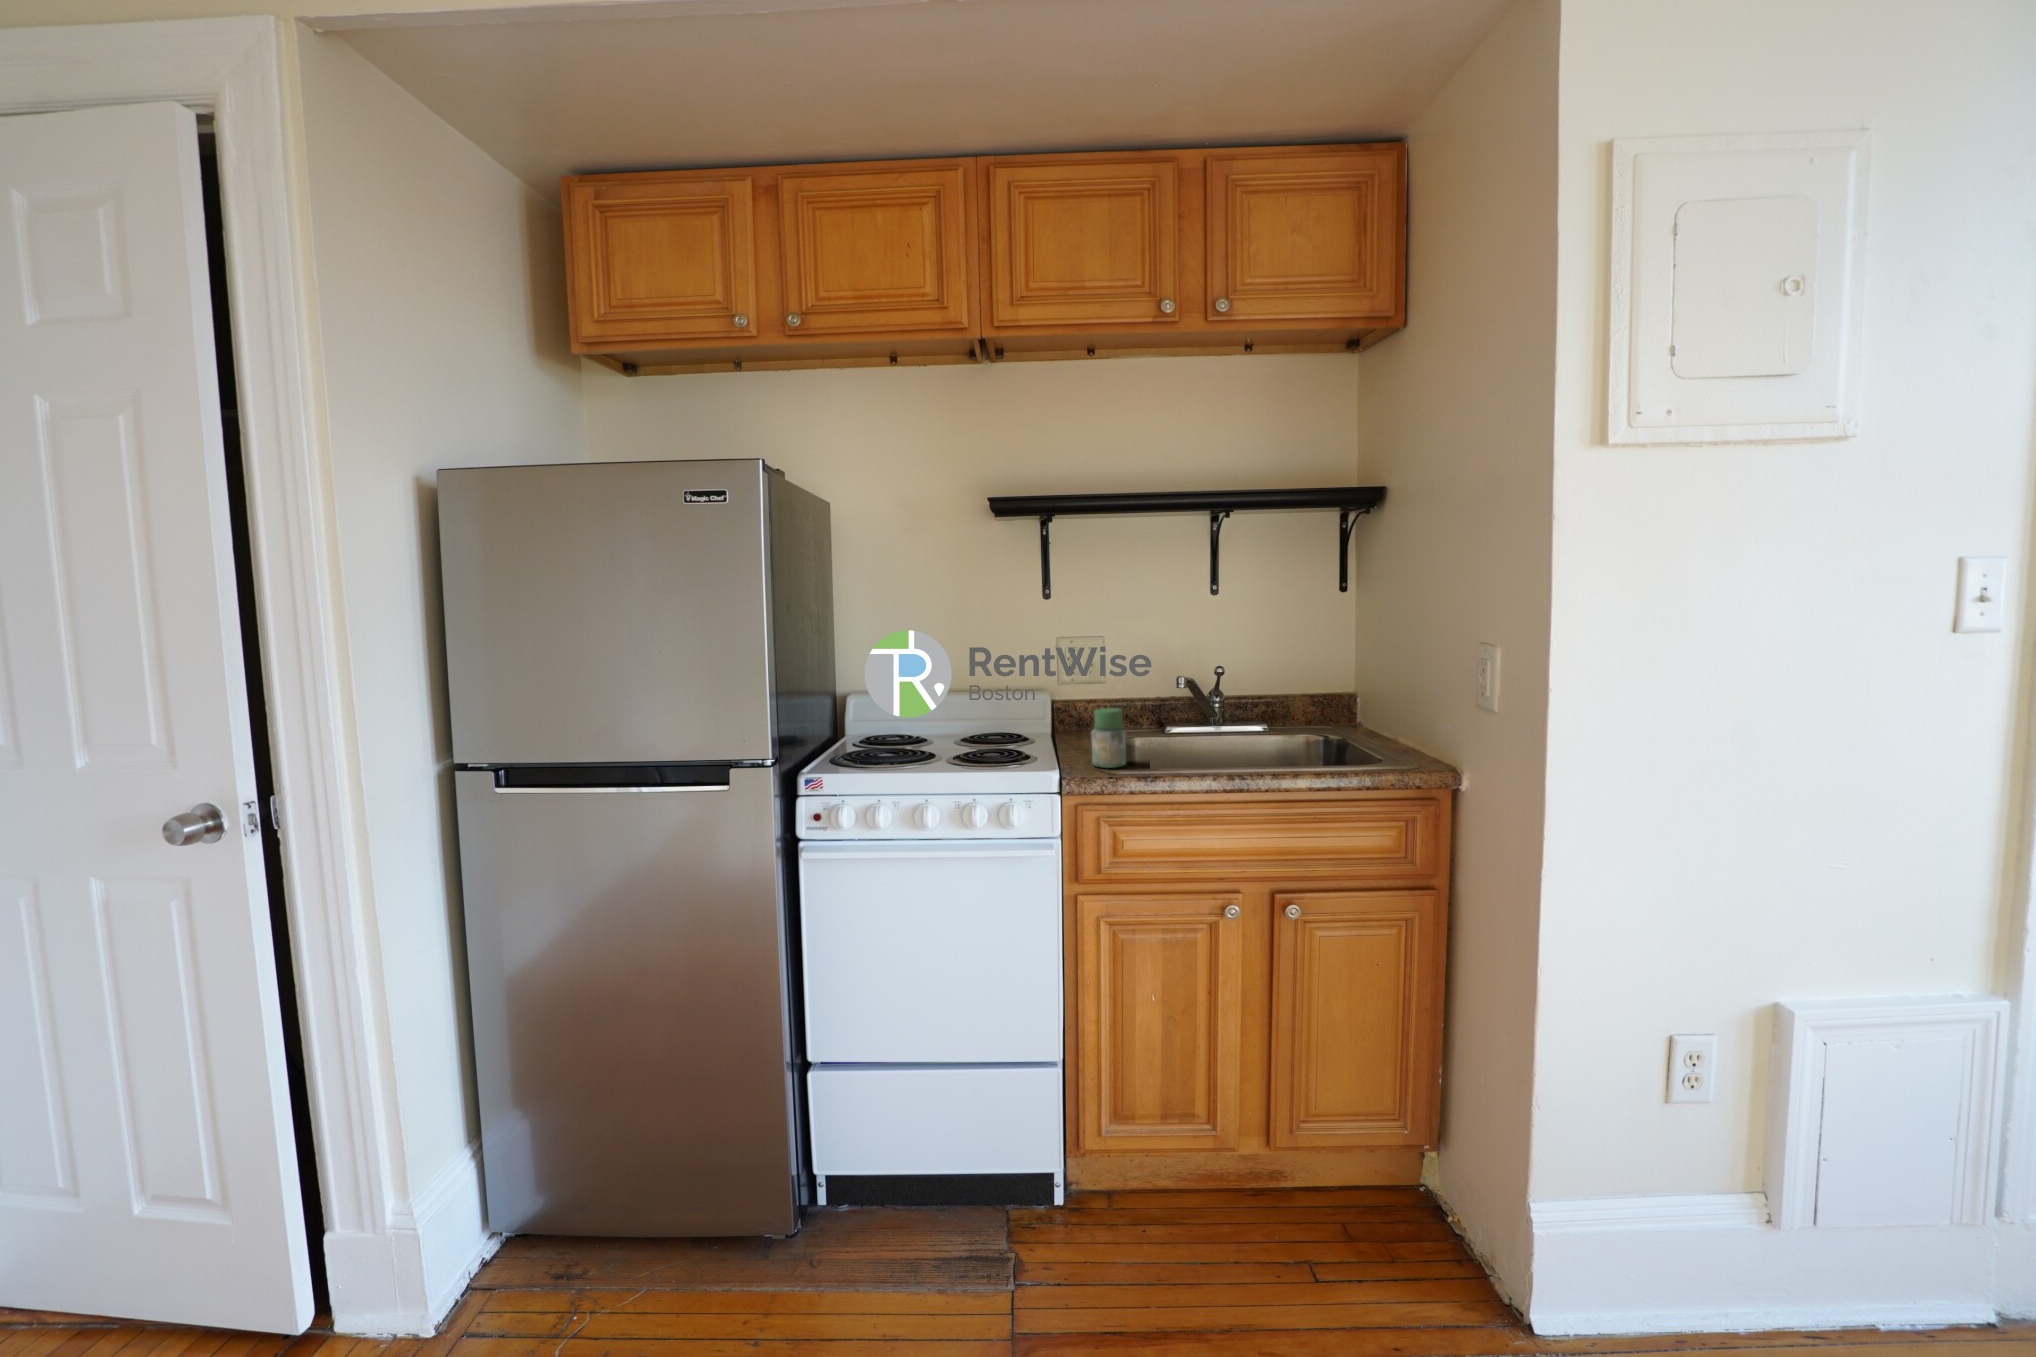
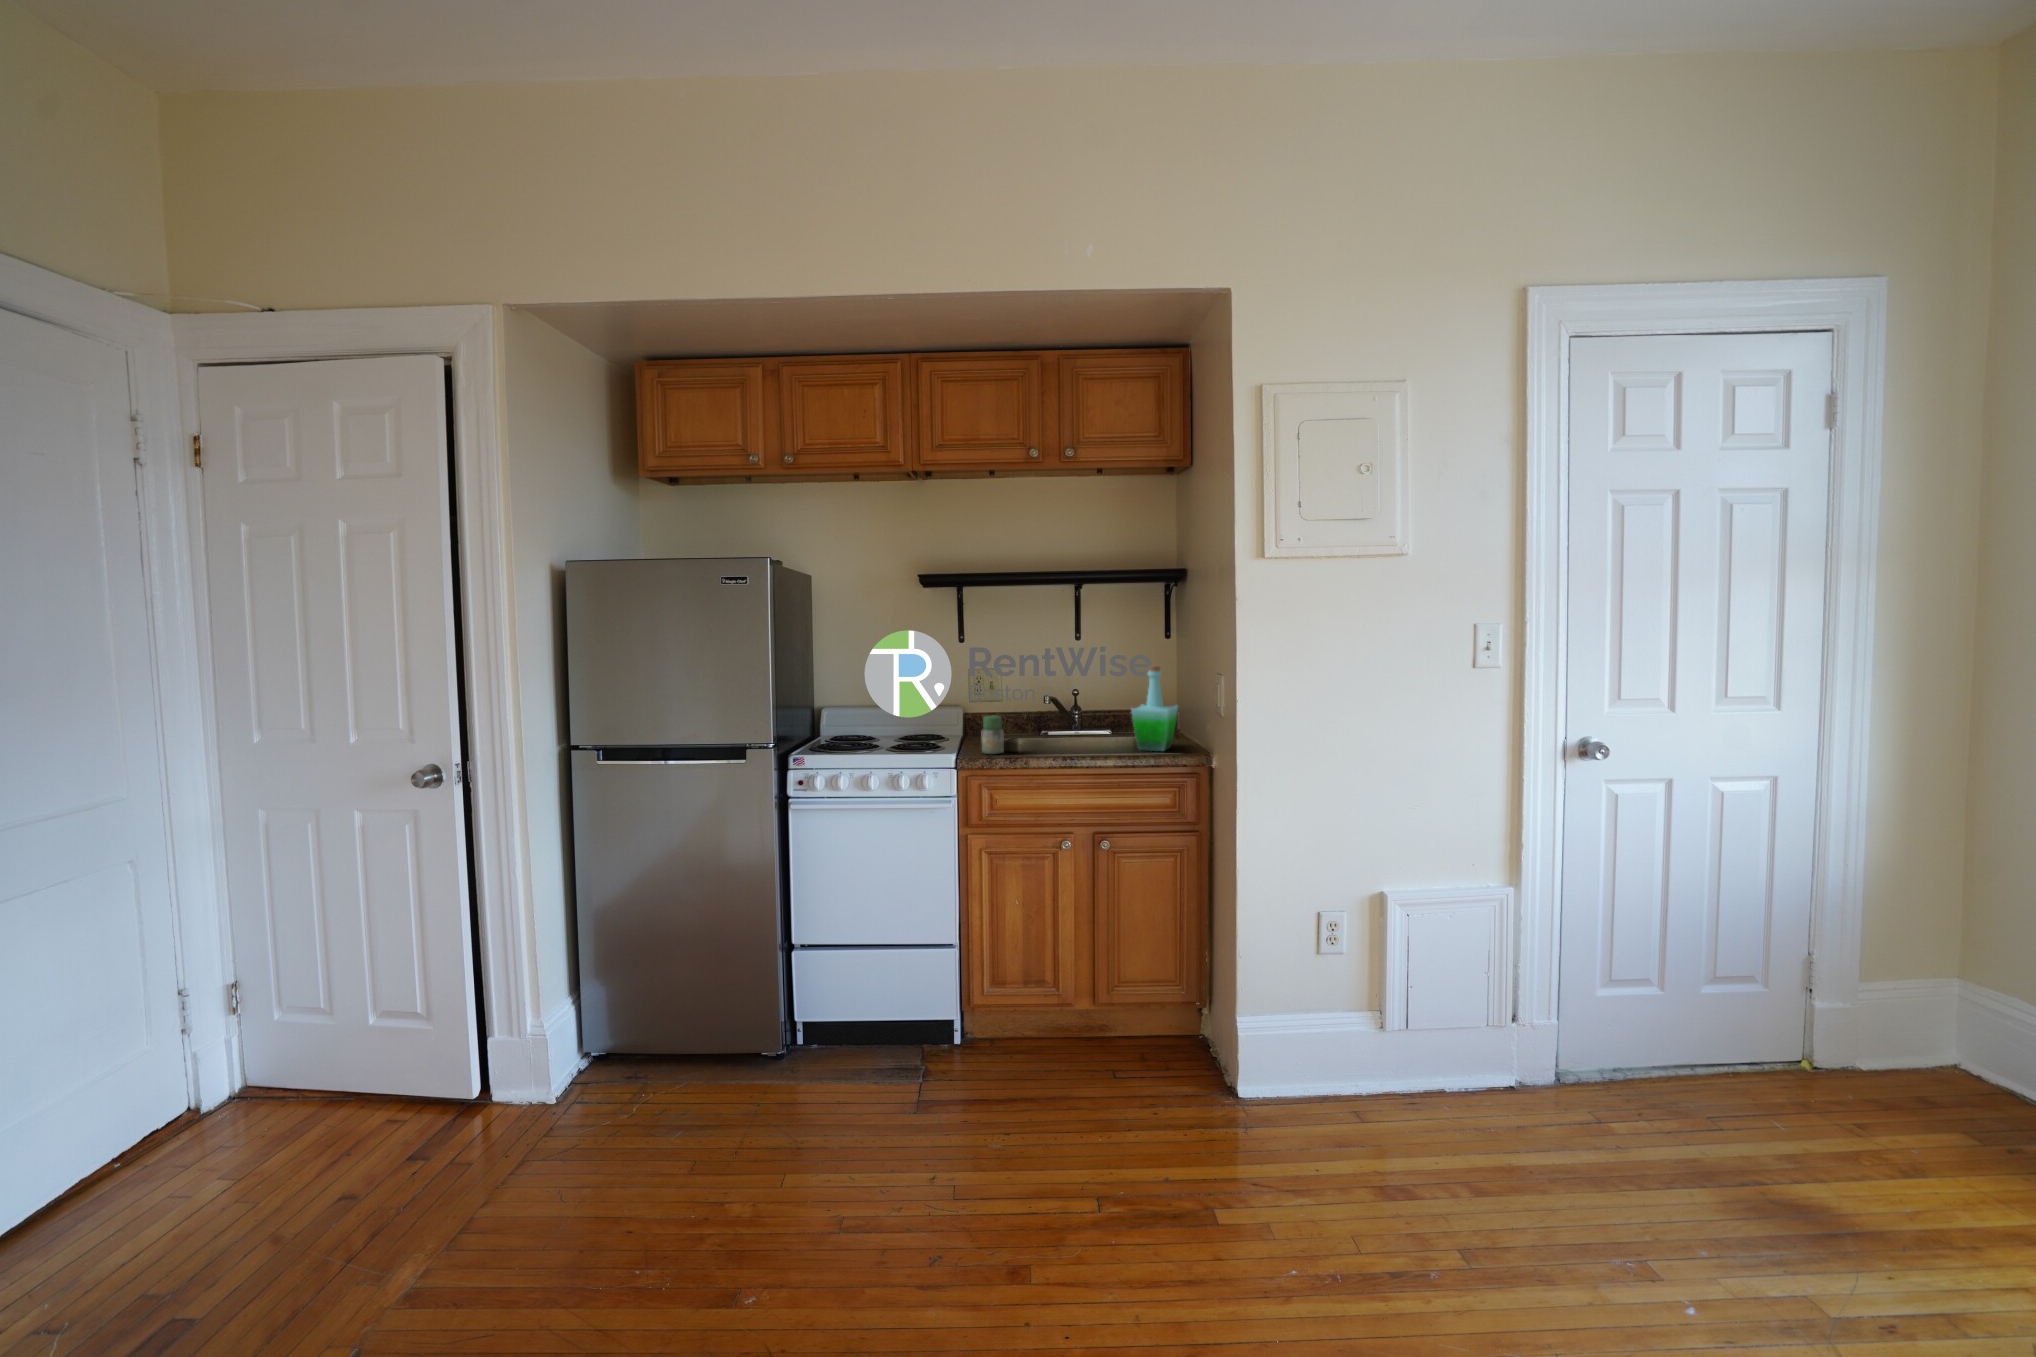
bottle: none [1320,630,1387,762] -> present [1131,666,1178,751]

